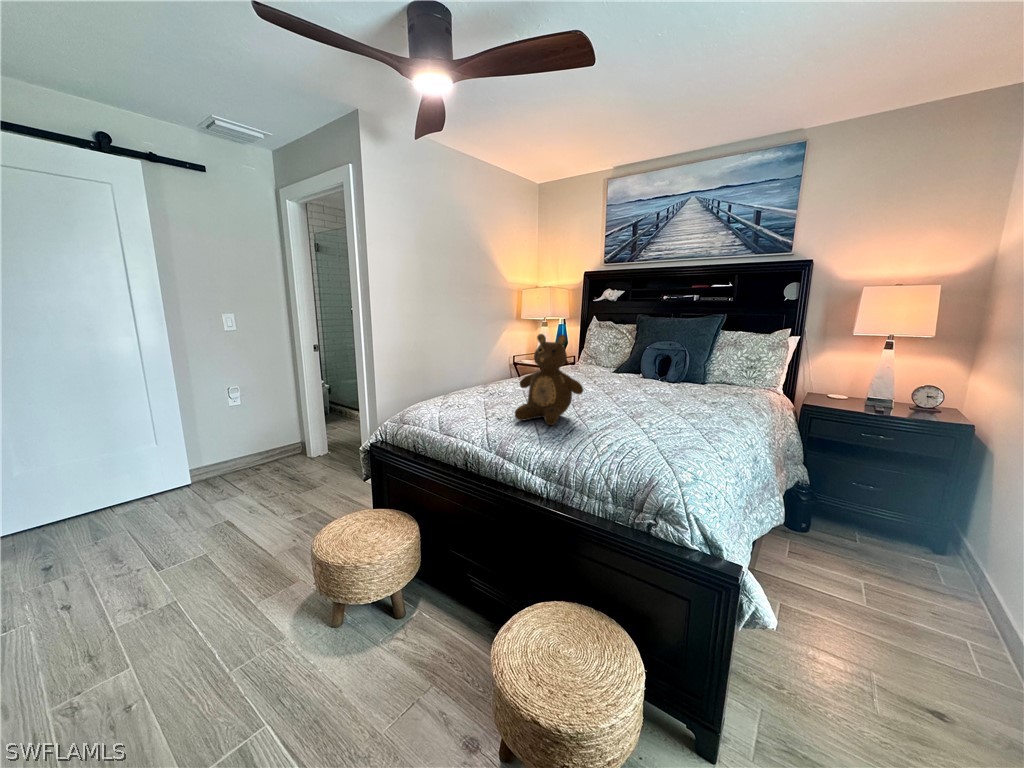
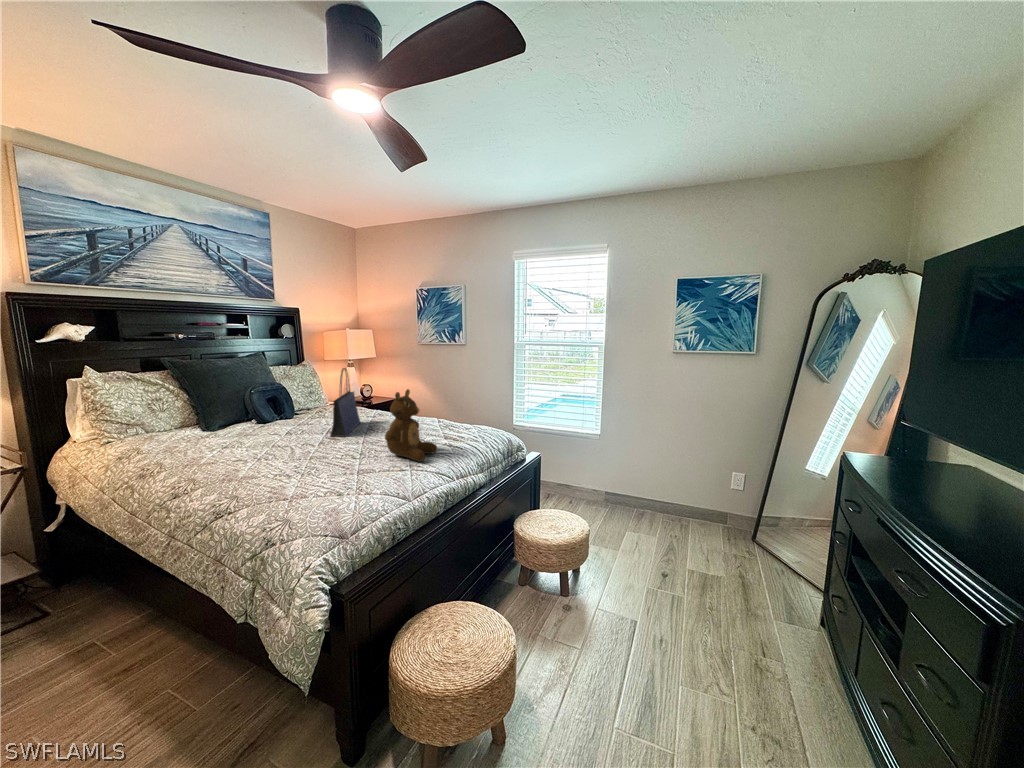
tote bag: none [608,320,686,400] -> present [330,368,360,437]

